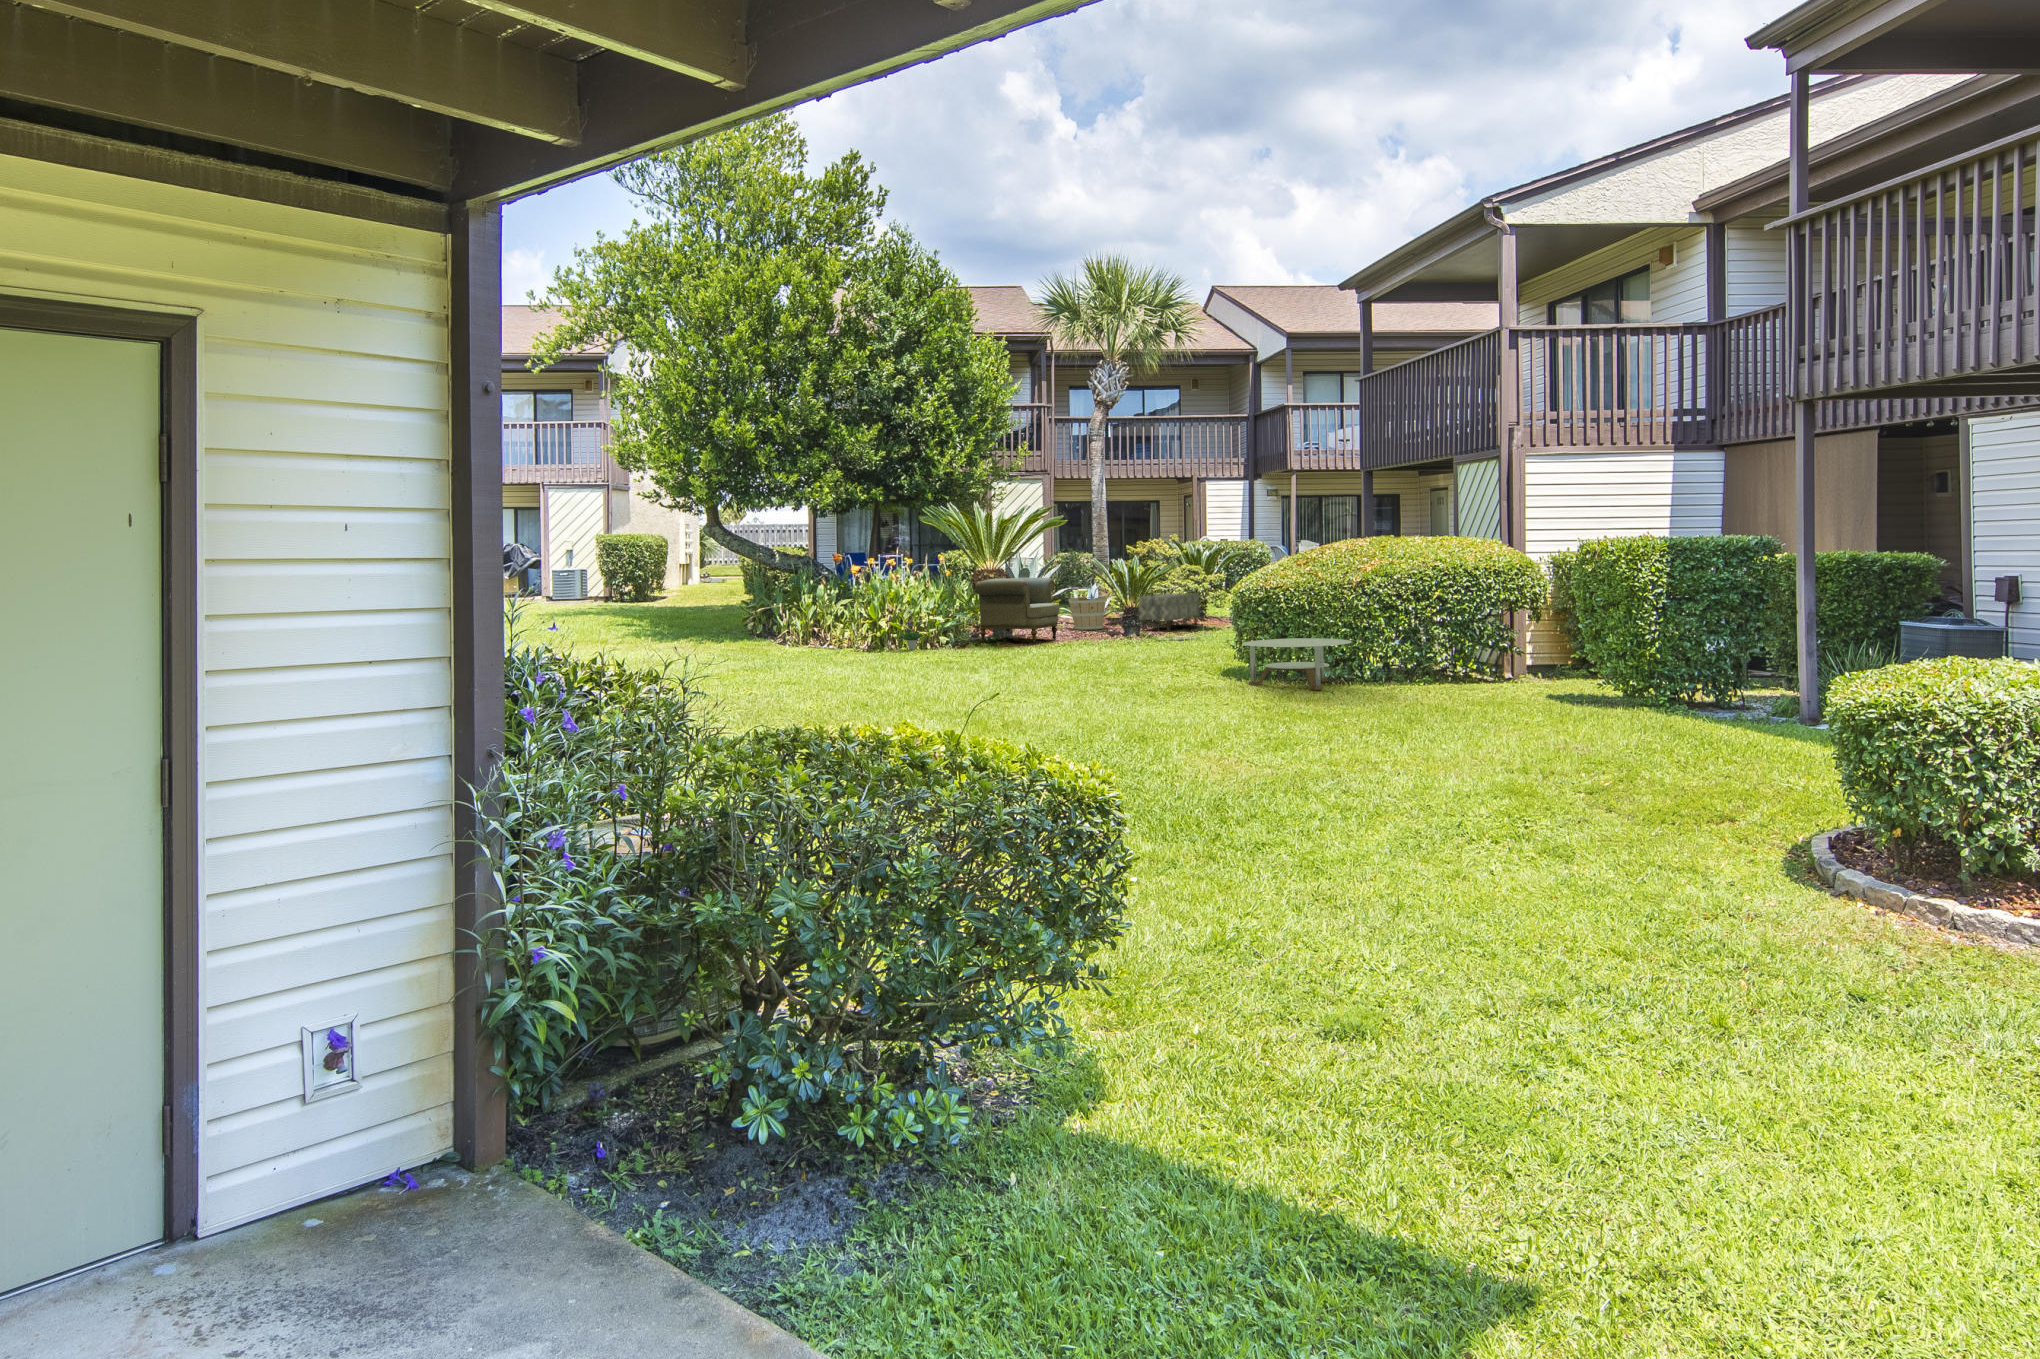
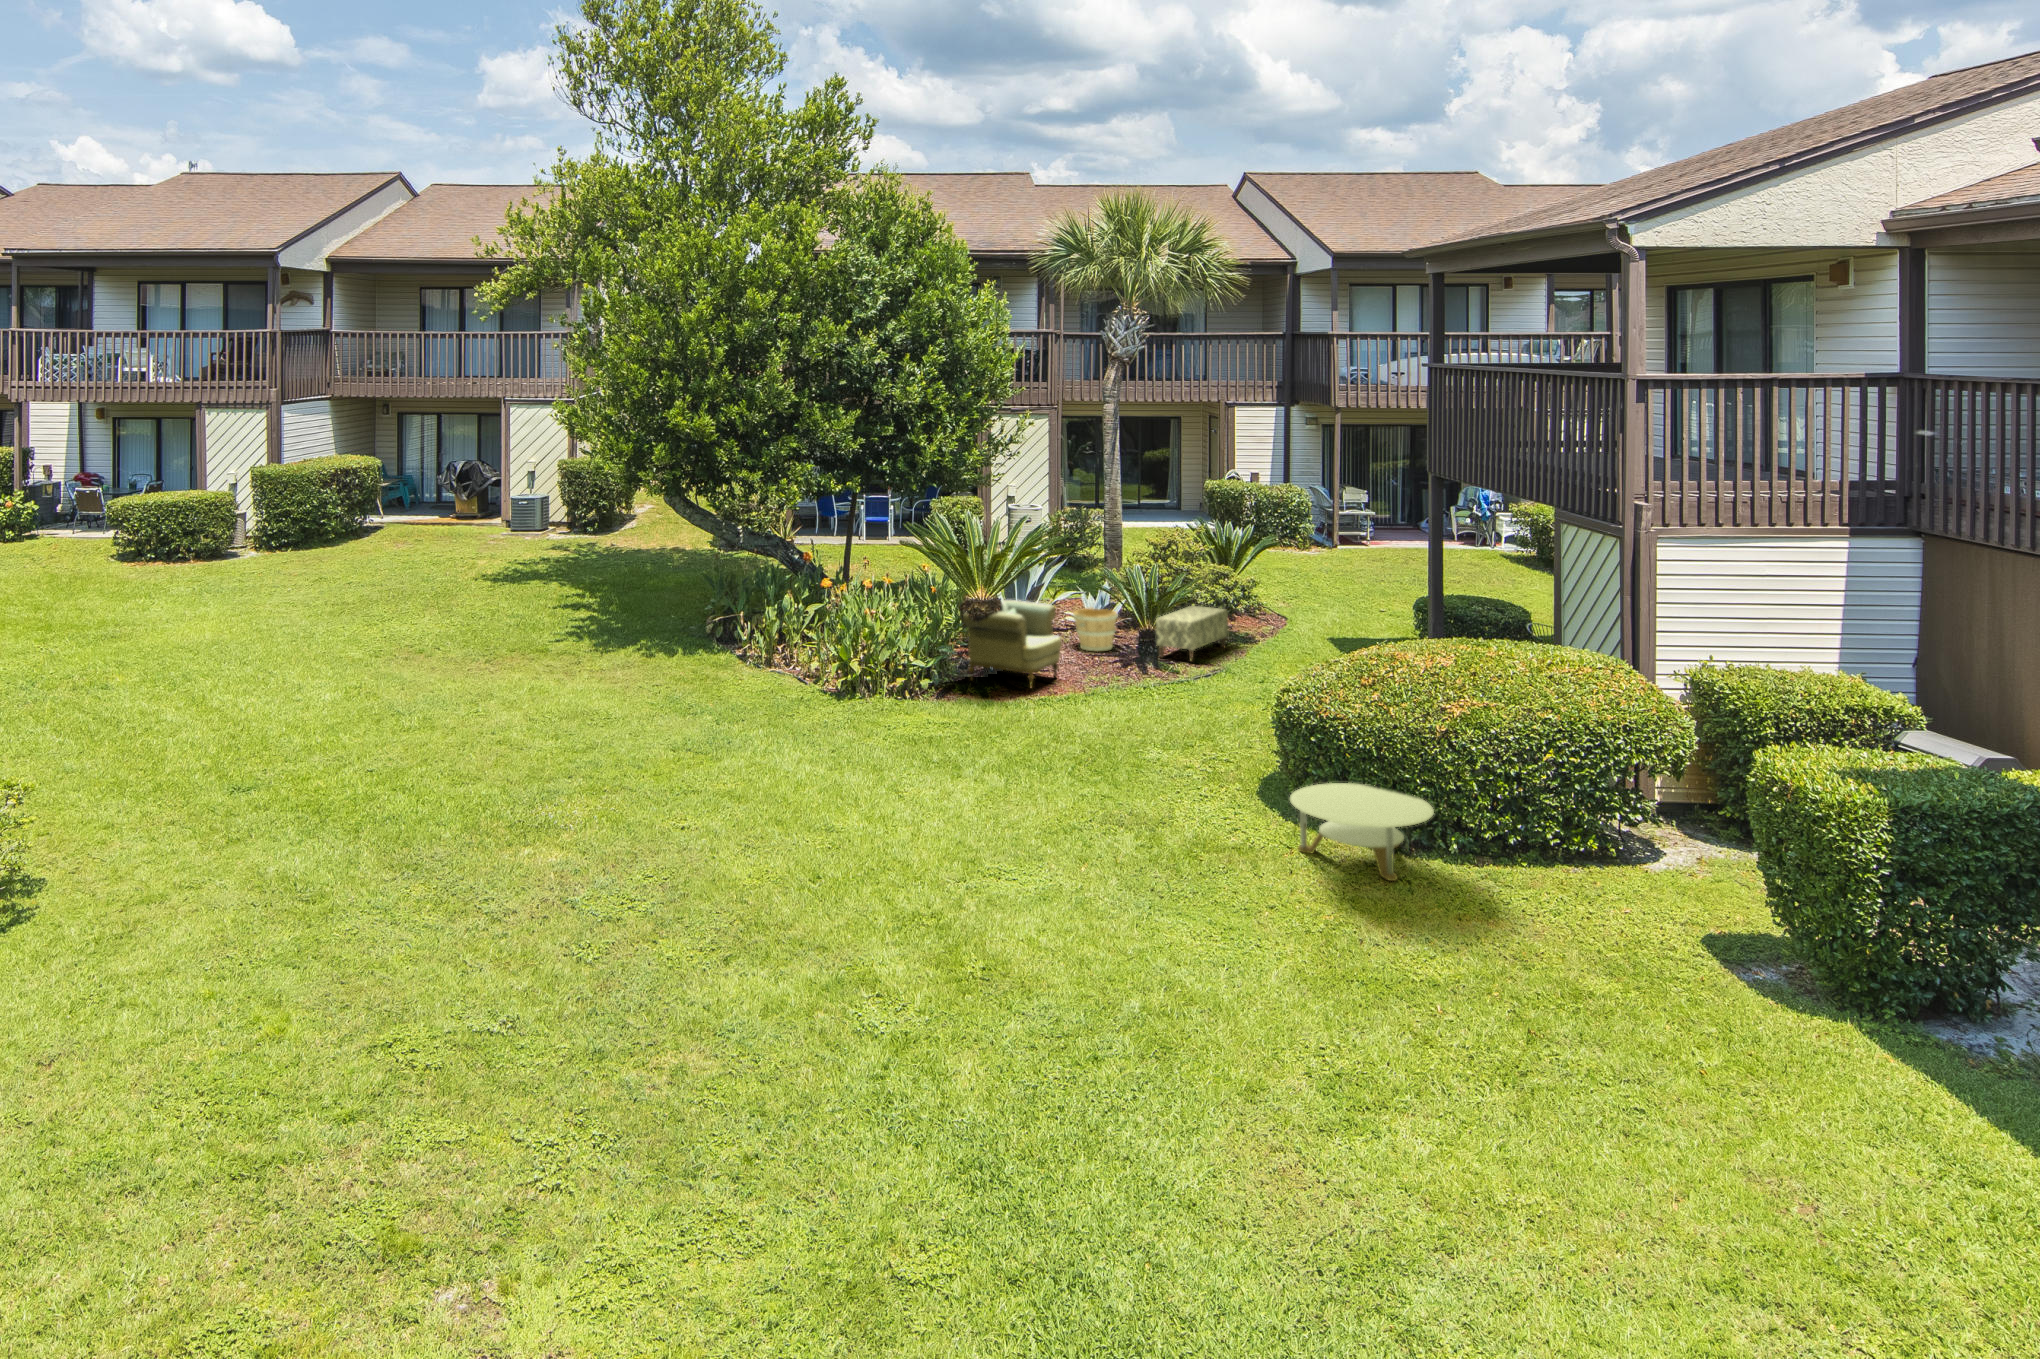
potted plant: present [897,610,926,650] -> none [869,650,904,699]

